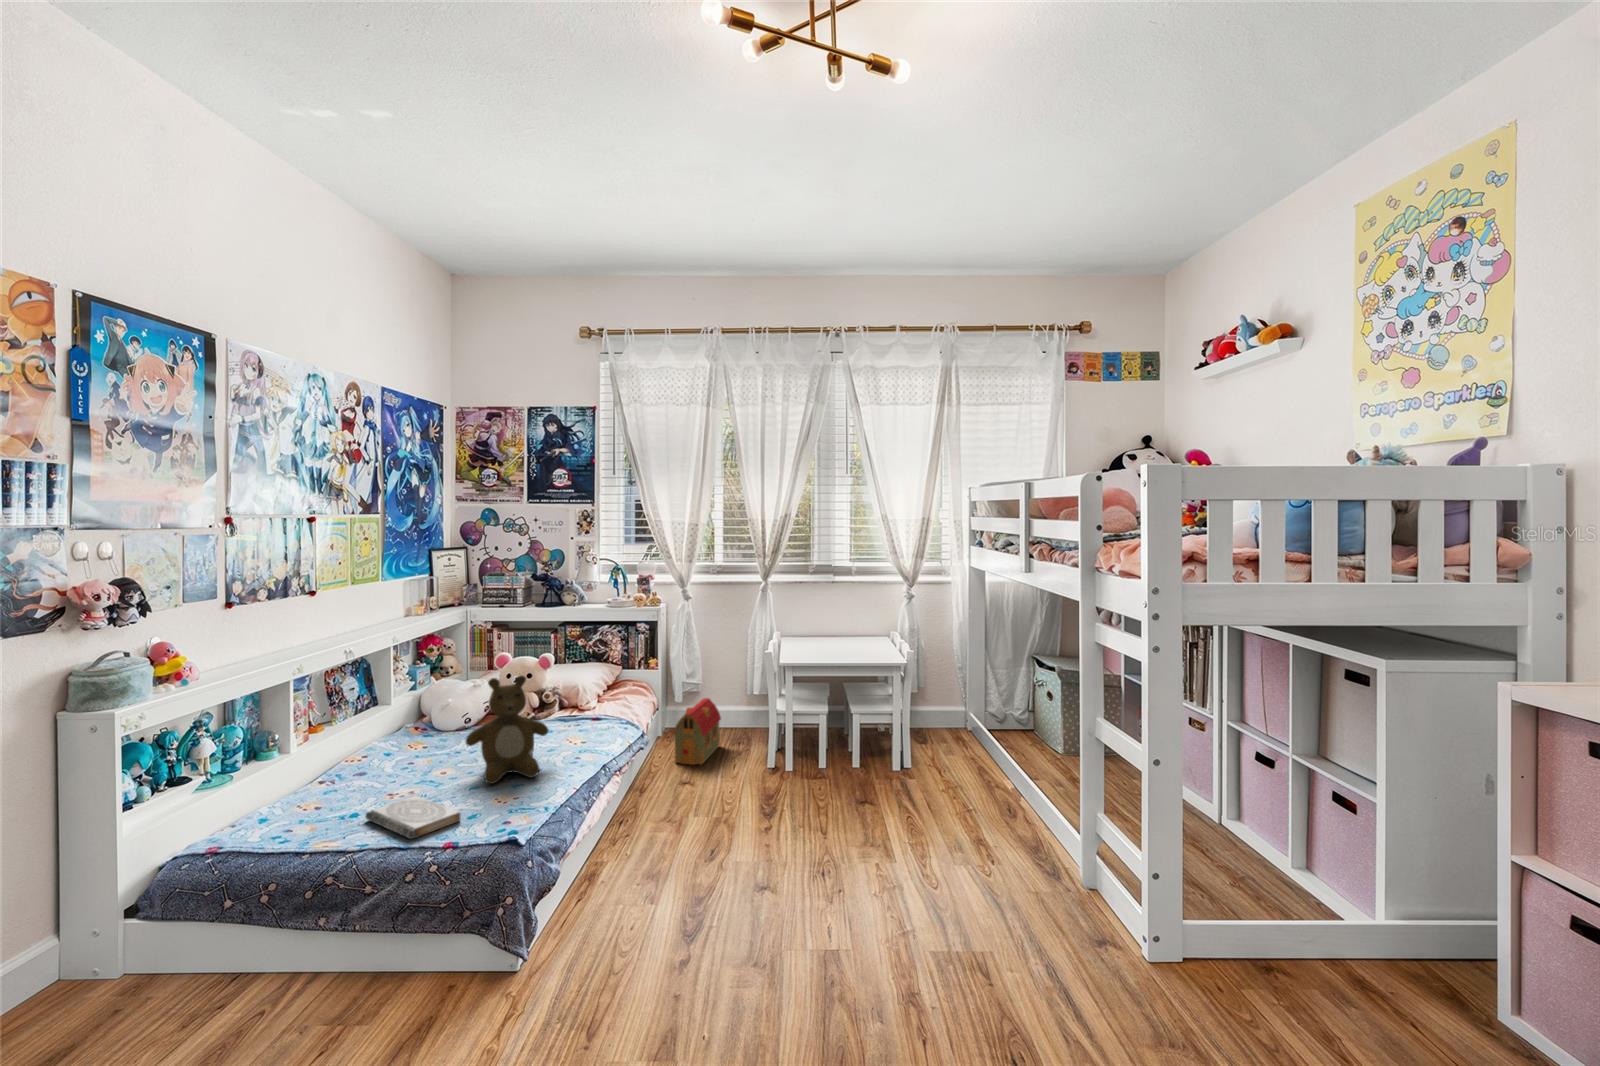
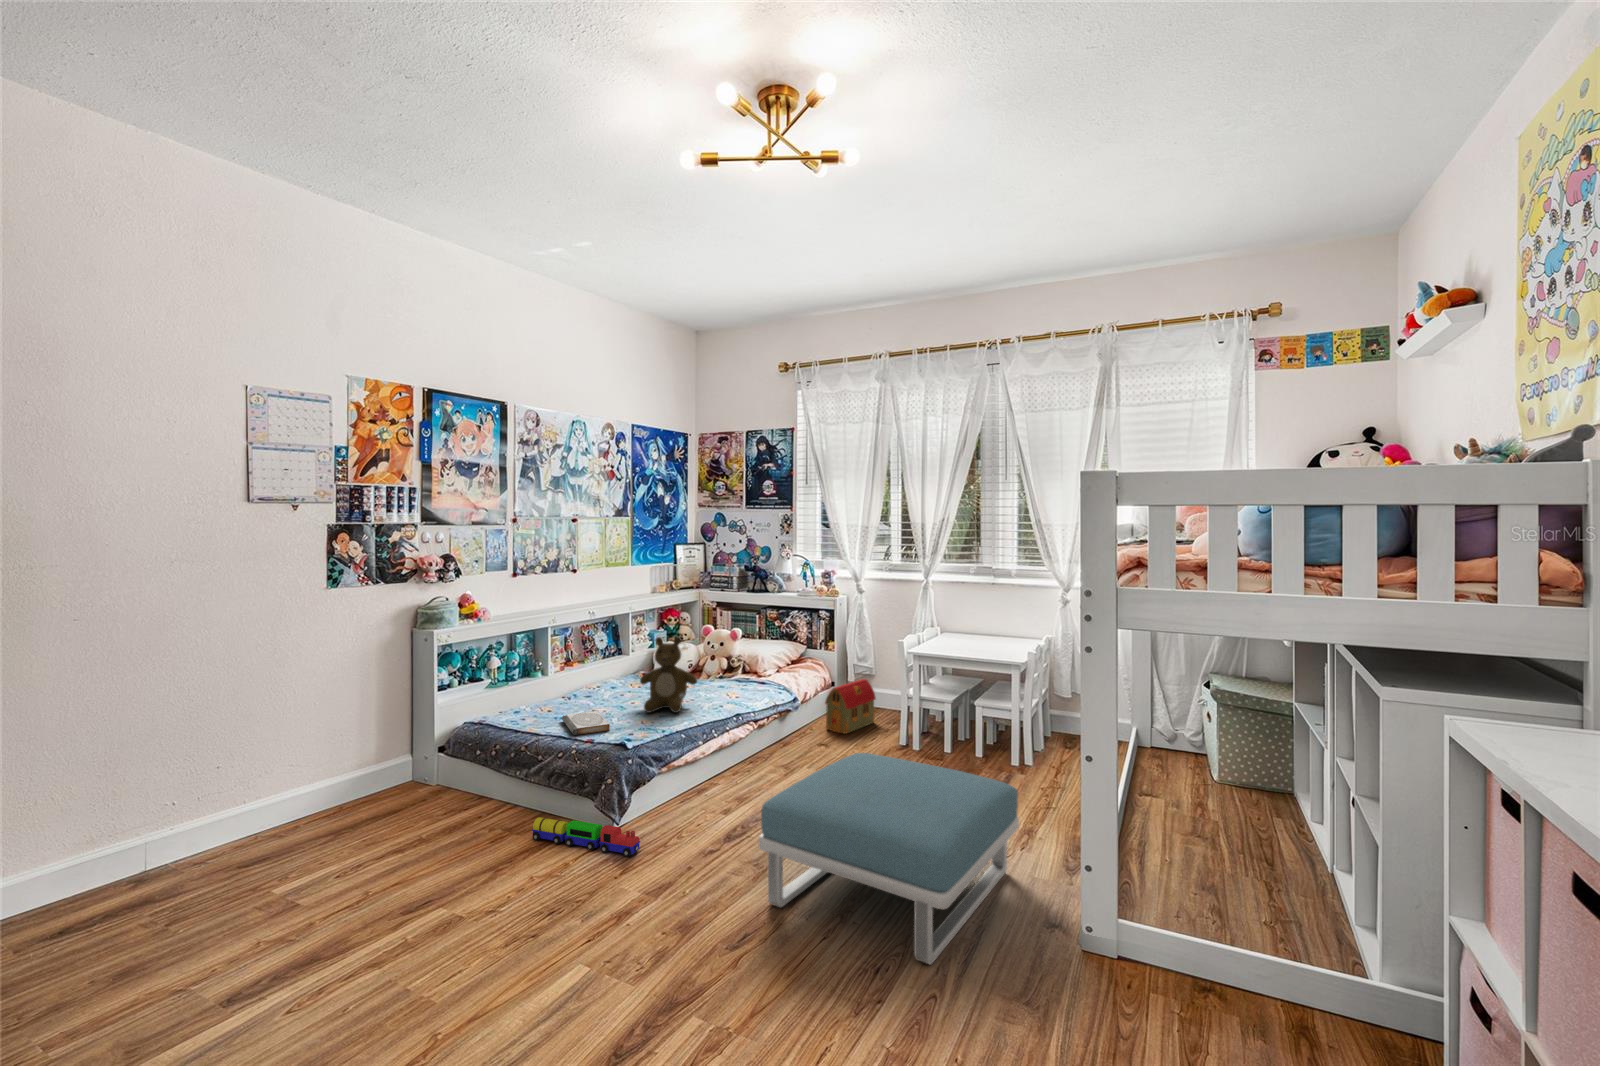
footstool: none [804,790,1069,1023] -> present [759,753,1019,964]
toy train: none [399,961,590,1021] -> present [532,817,640,857]

